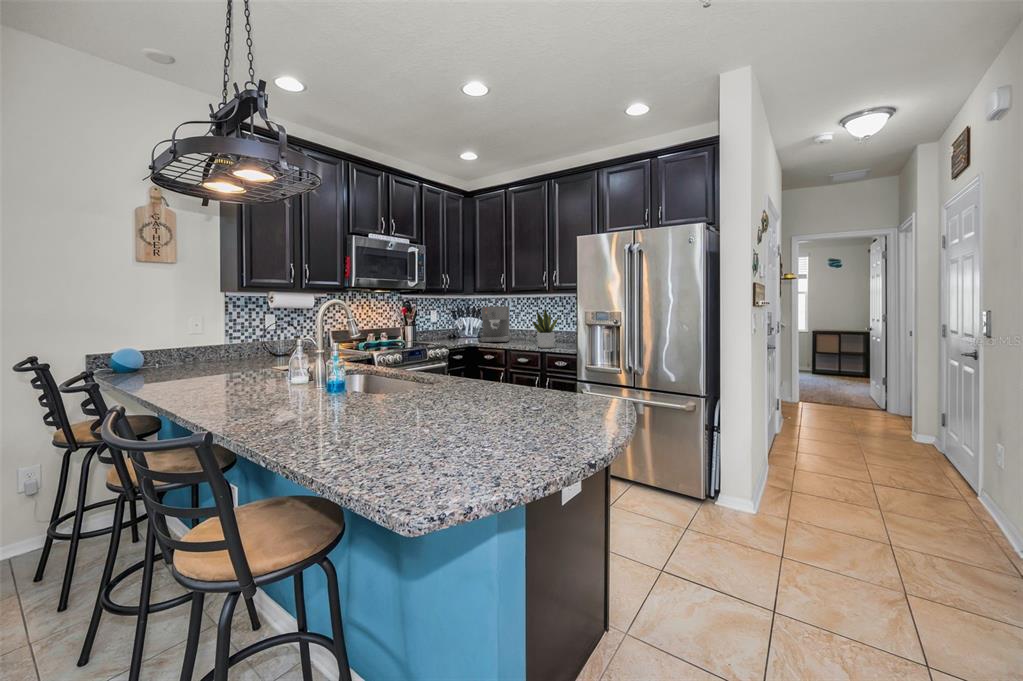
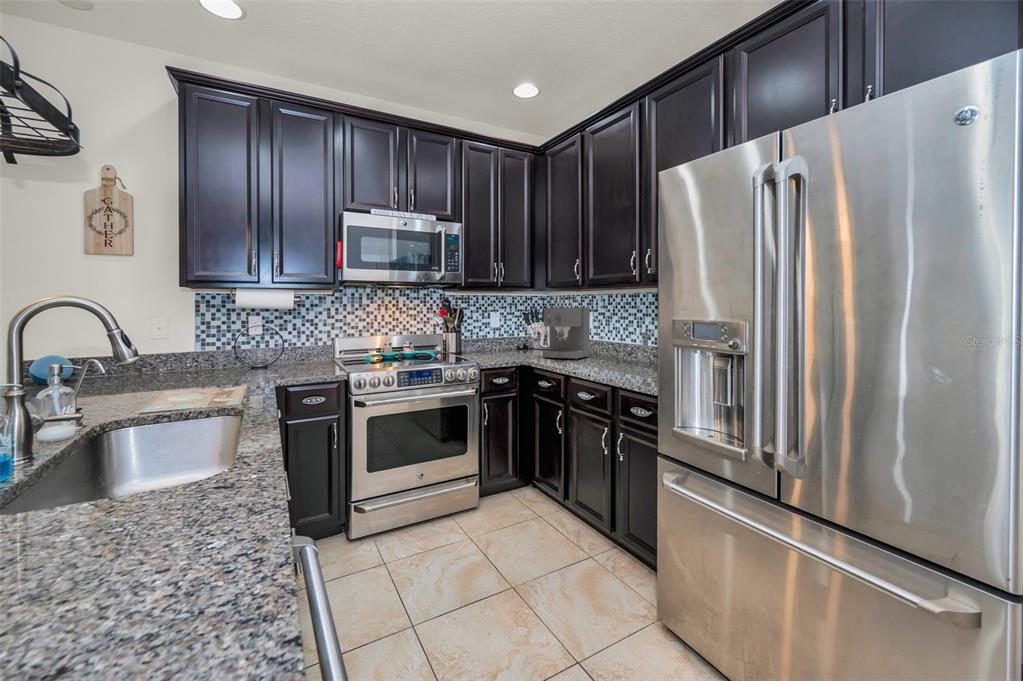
potted plant: present [533,309,558,348] -> none [596,309,643,373]

